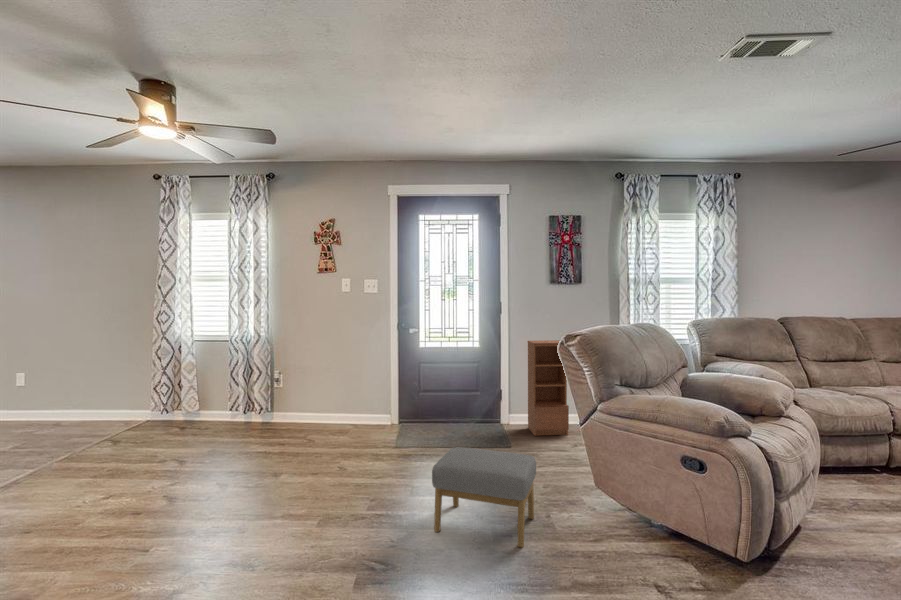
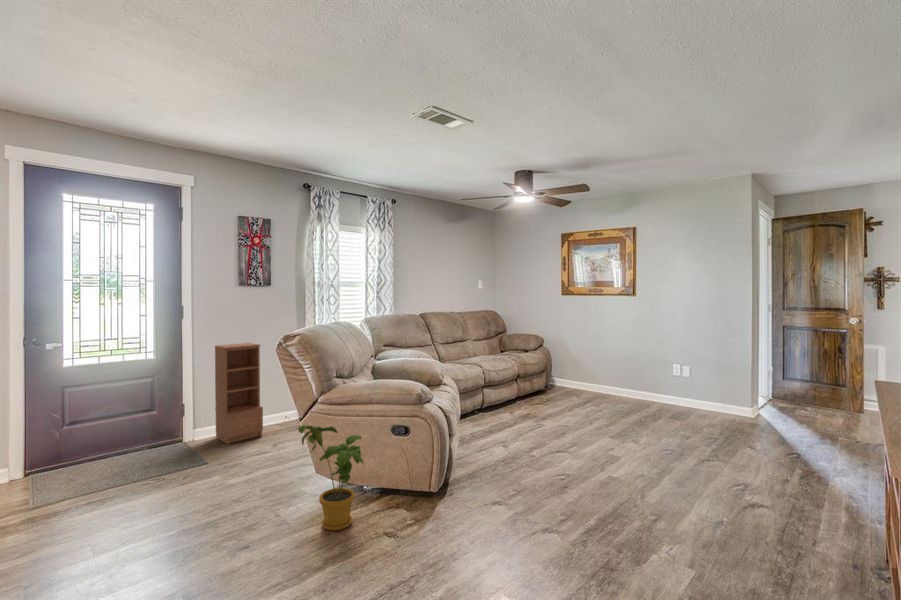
house plant: none [560,430,643,560] -> present [298,425,364,531]
footstool: present [432,447,536,547] -> none [150,459,266,571]

